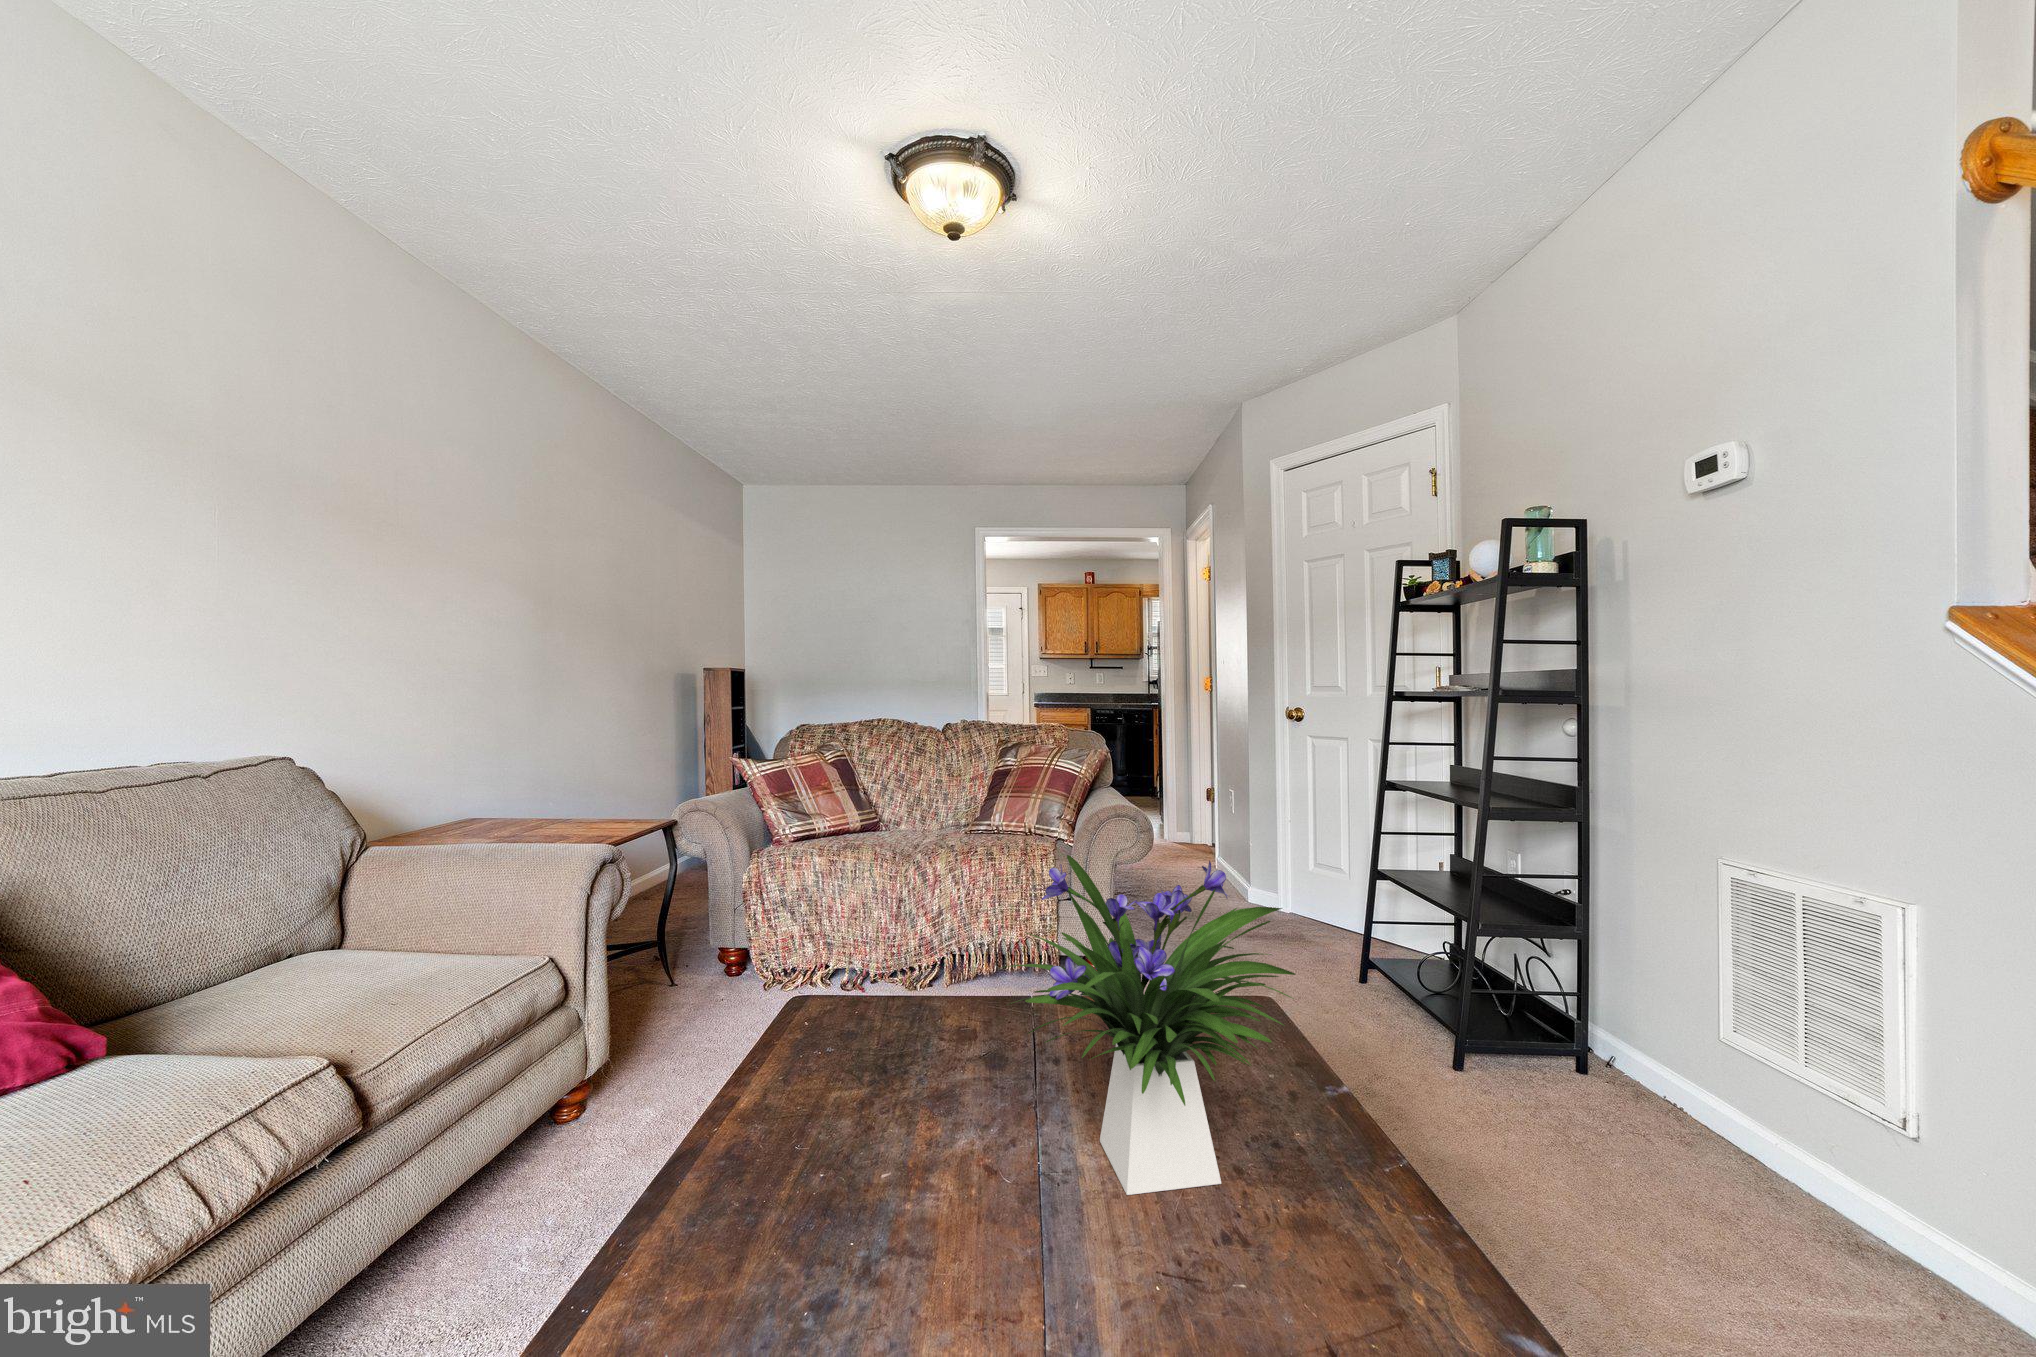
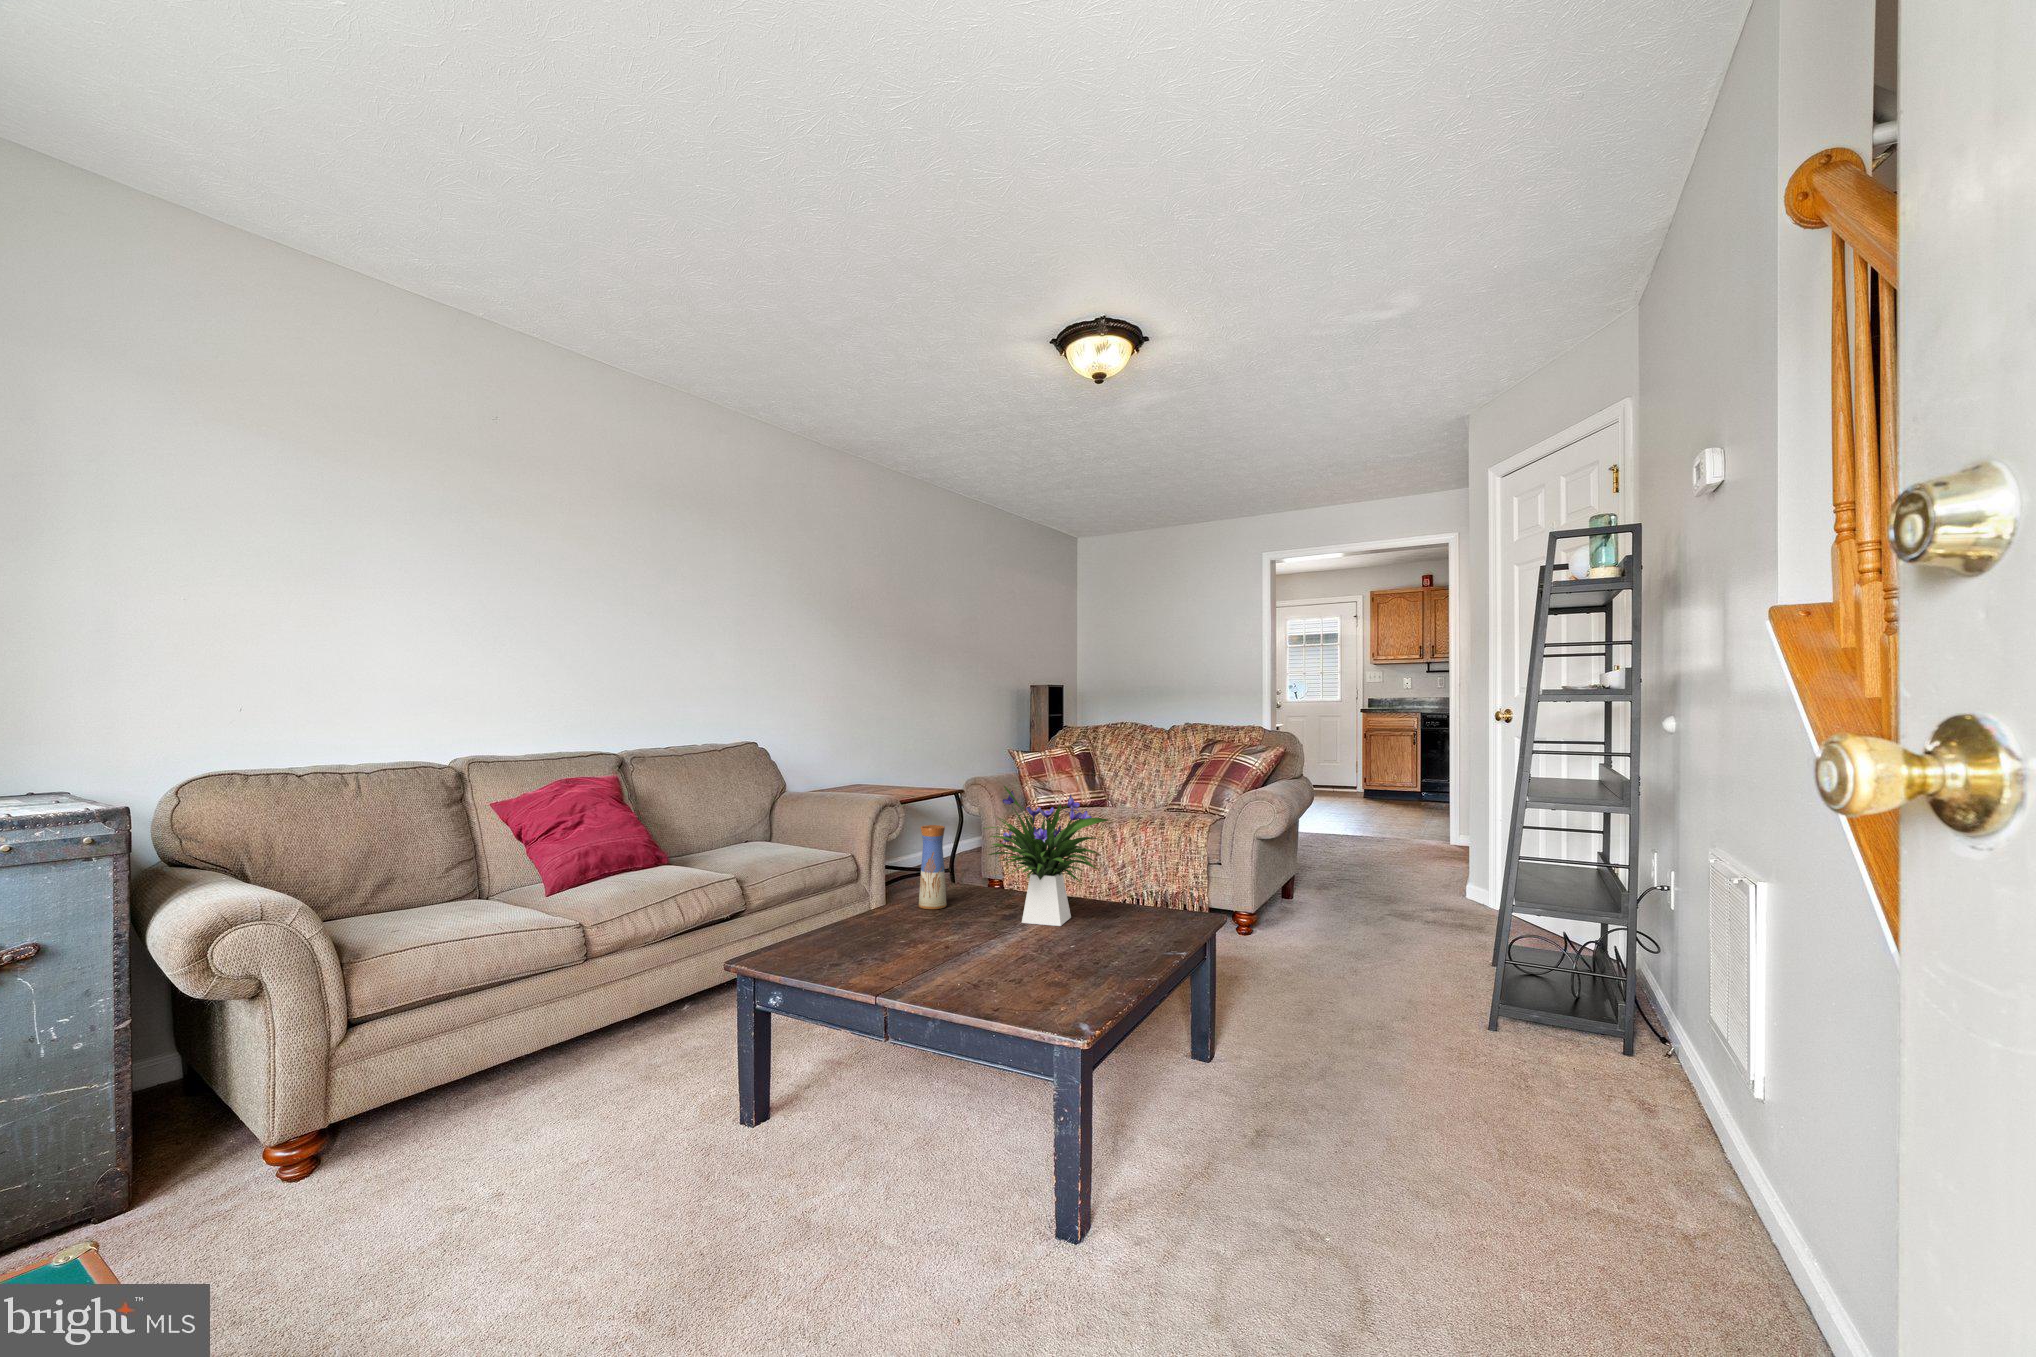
vase: none [811,959,882,1191] -> present [919,825,946,909]

